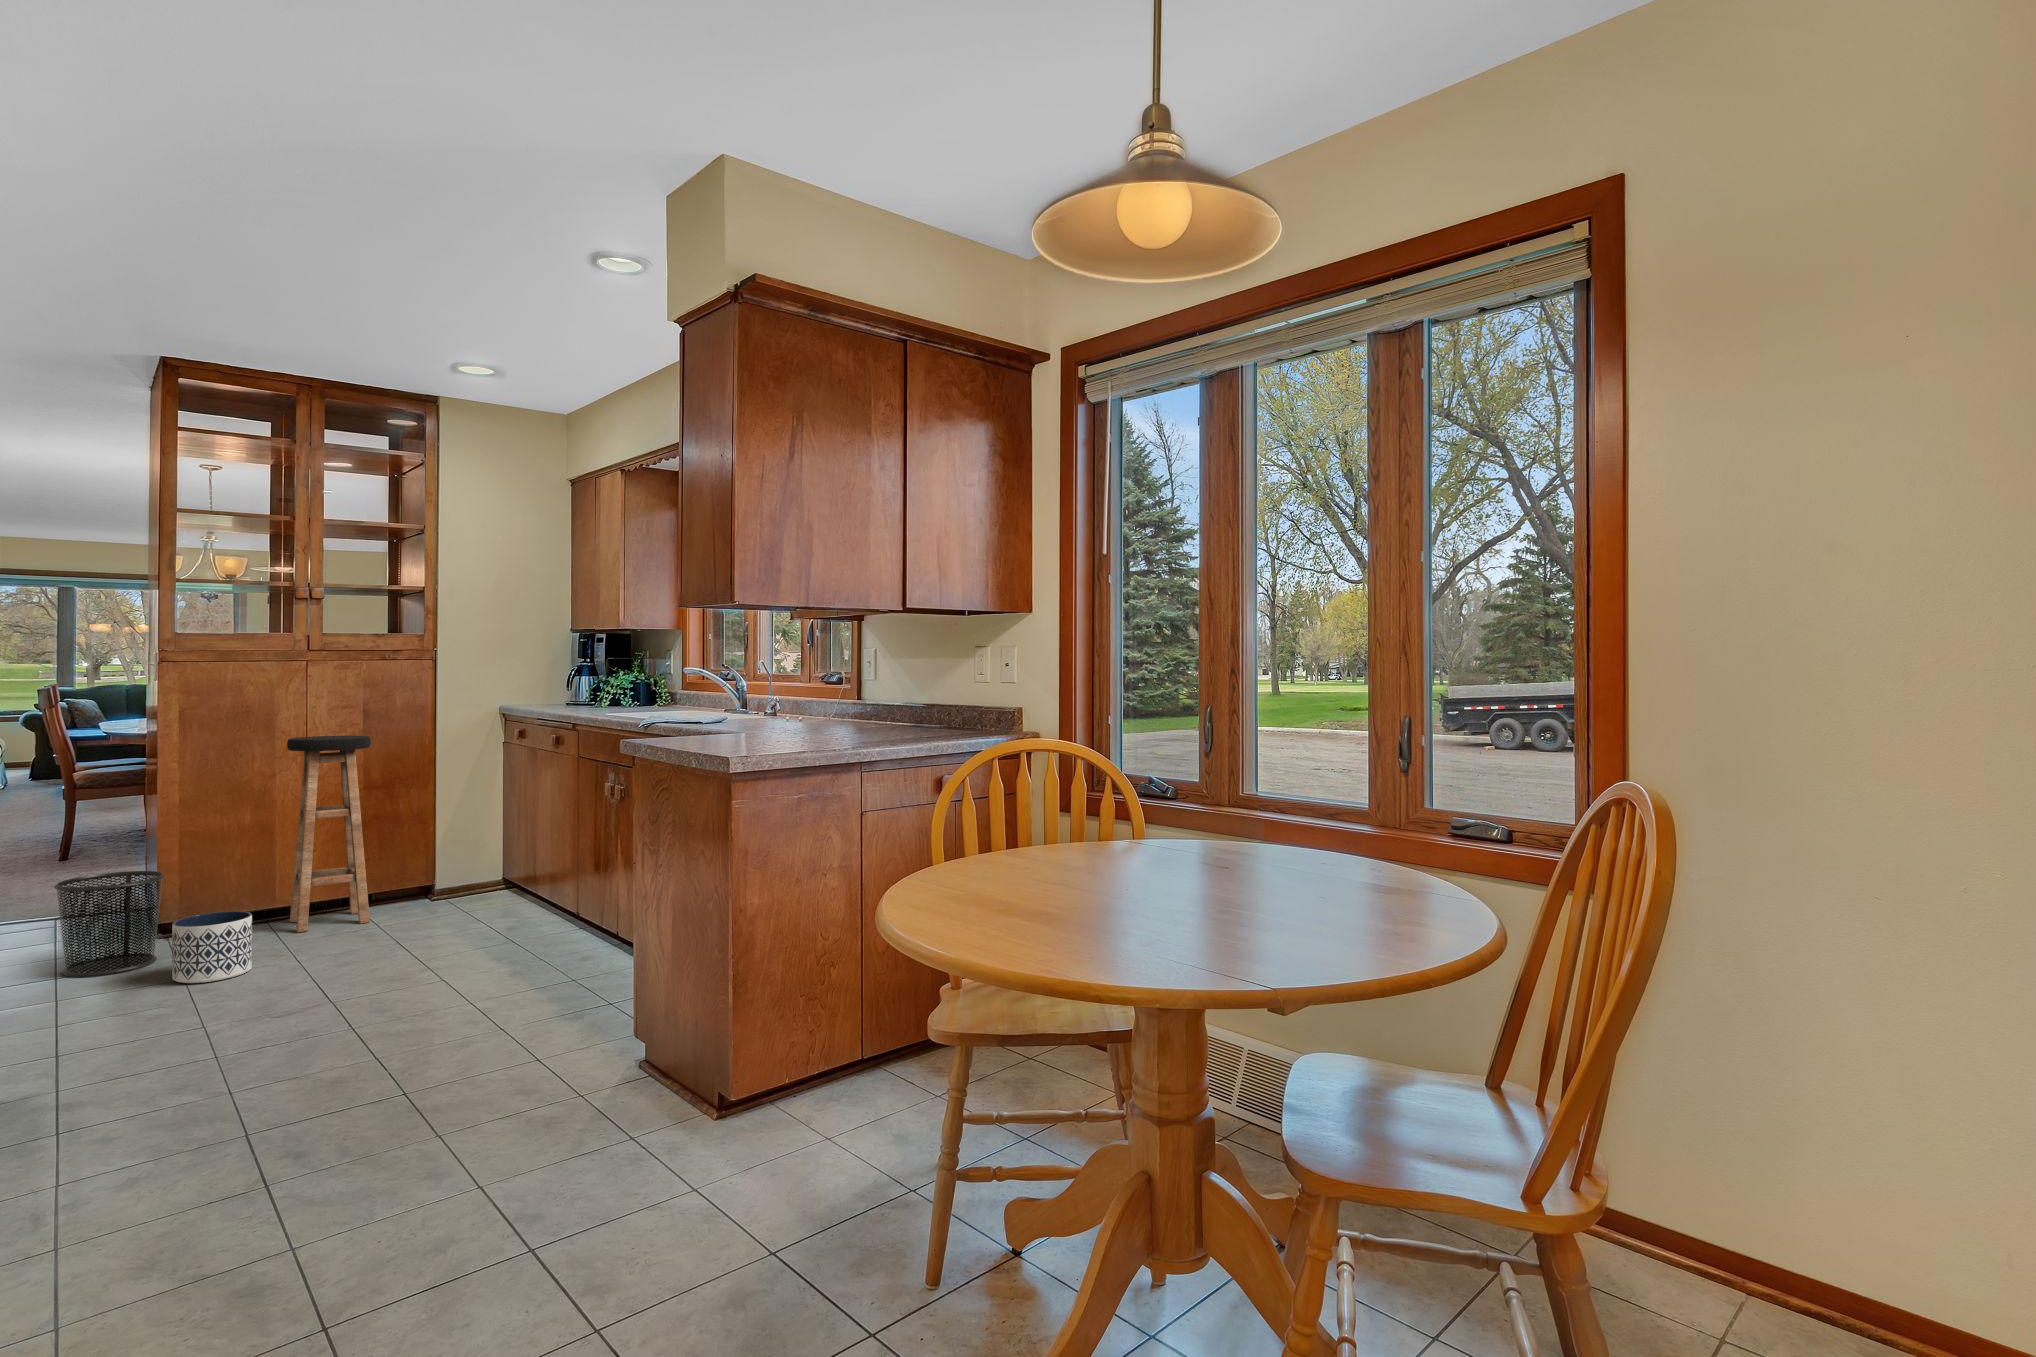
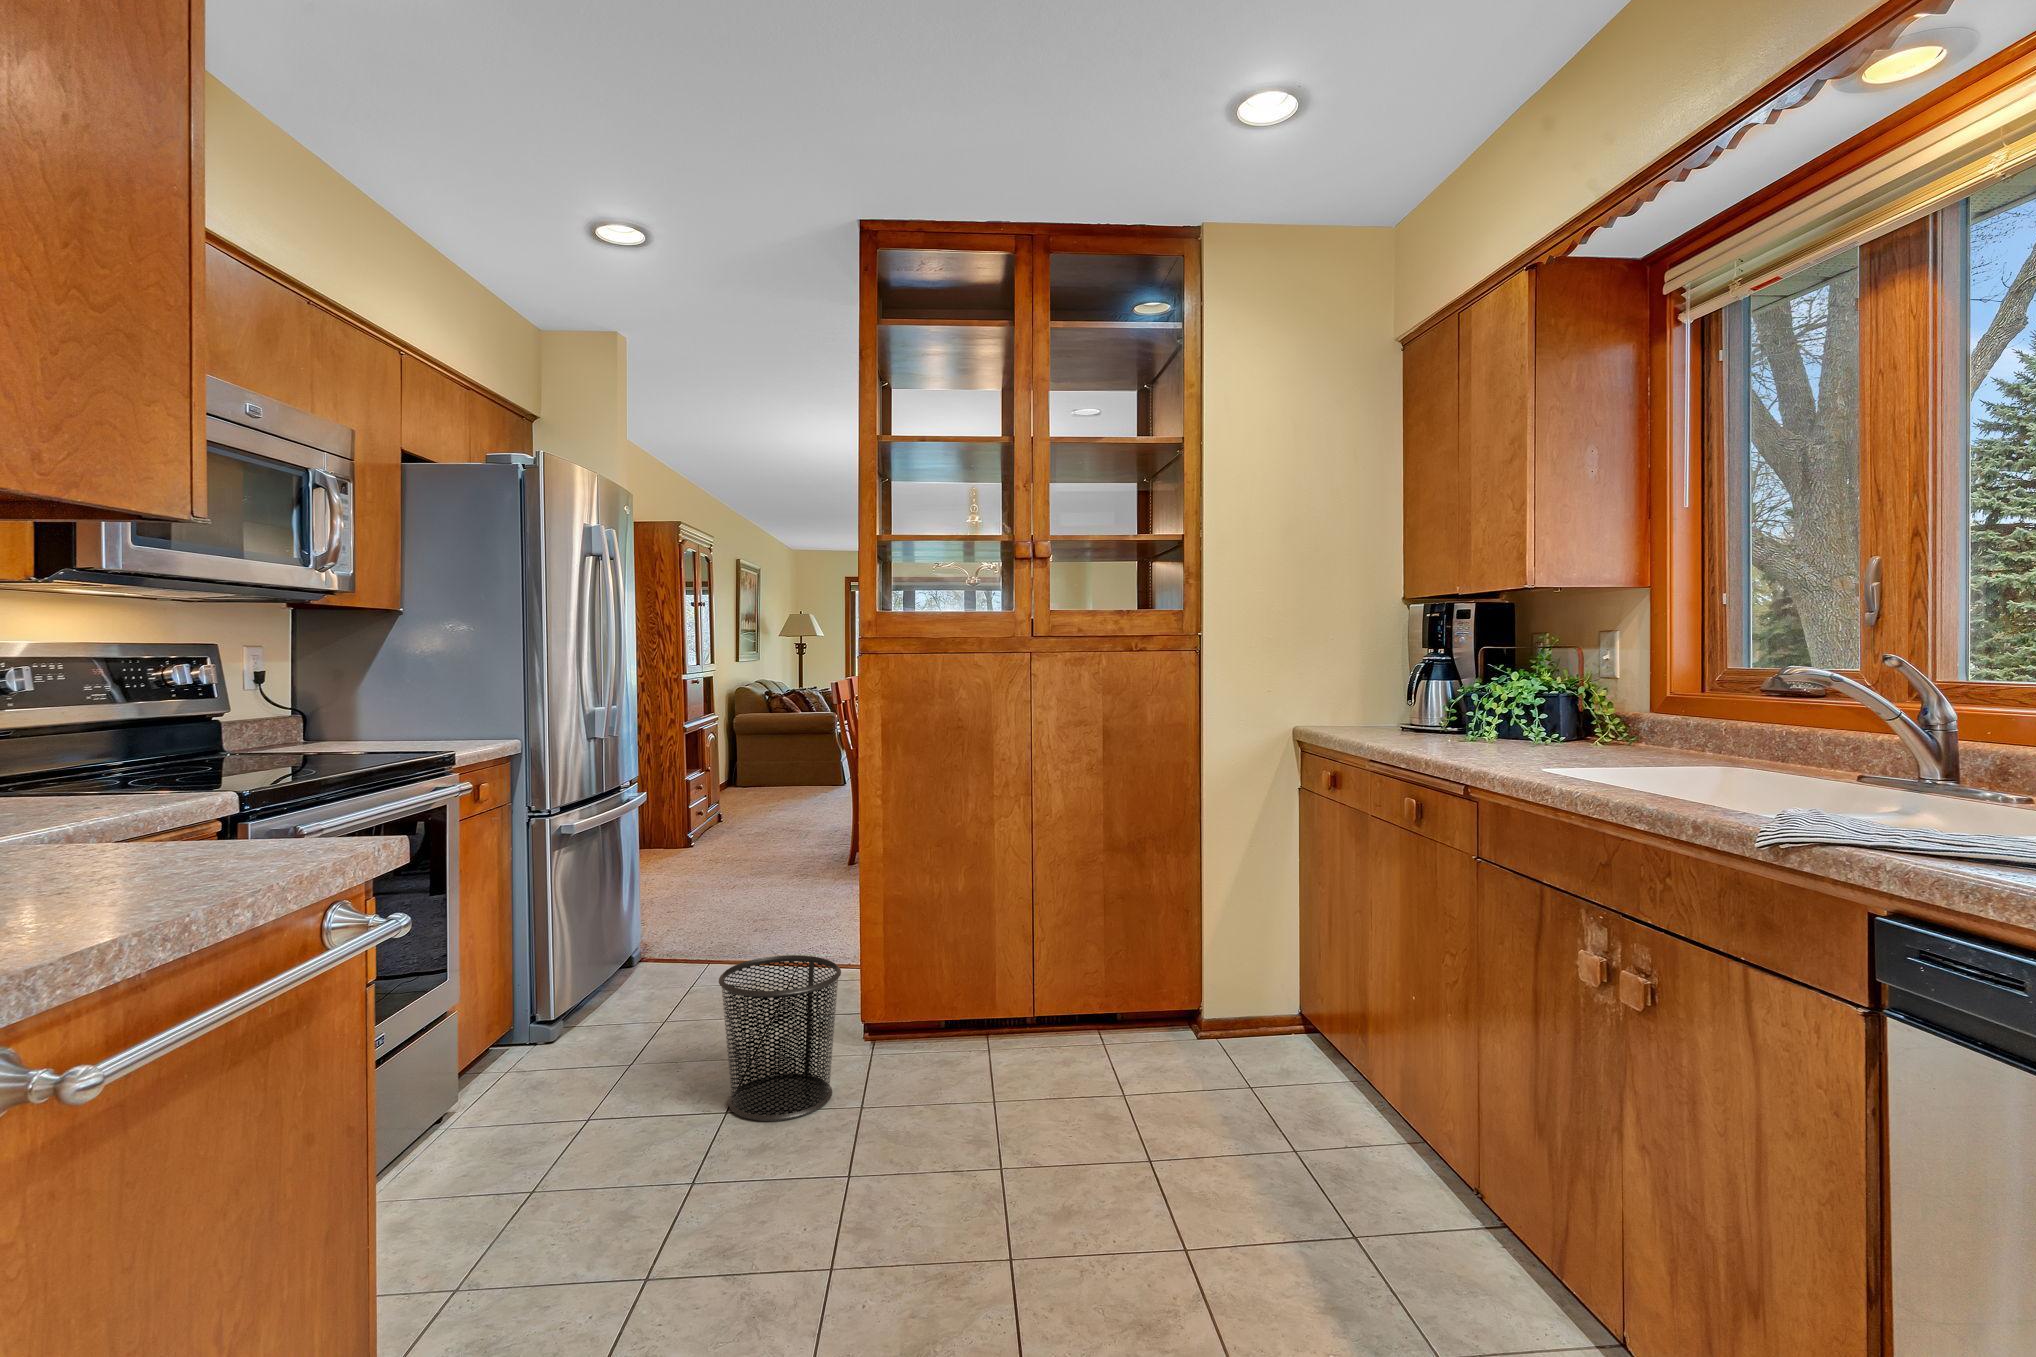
bar stool: present [287,736,371,932] -> none [999,768,1107,1079]
planter: present [172,911,252,983] -> none [812,1062,916,1201]

